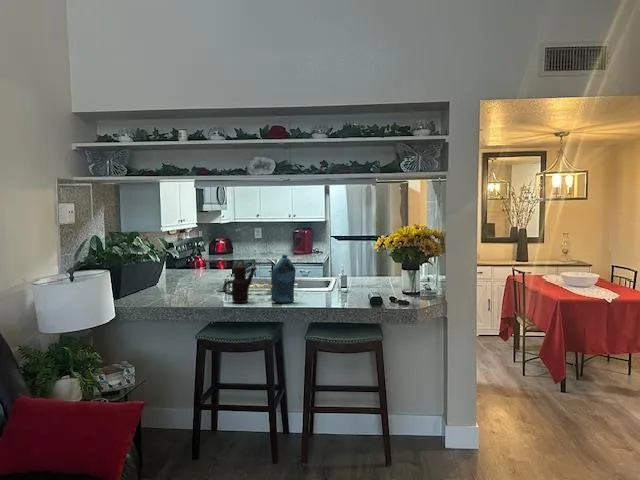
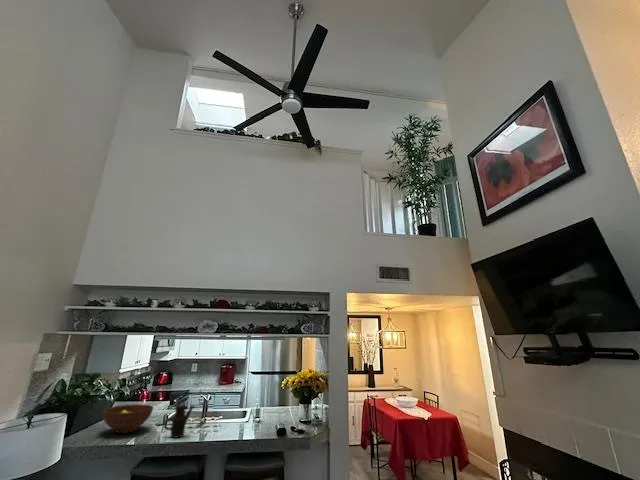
bottle: present [271,255,296,303] -> none [202,395,224,436]
fruit bowl: none [149,267,207,298] -> present [103,404,153,433]

